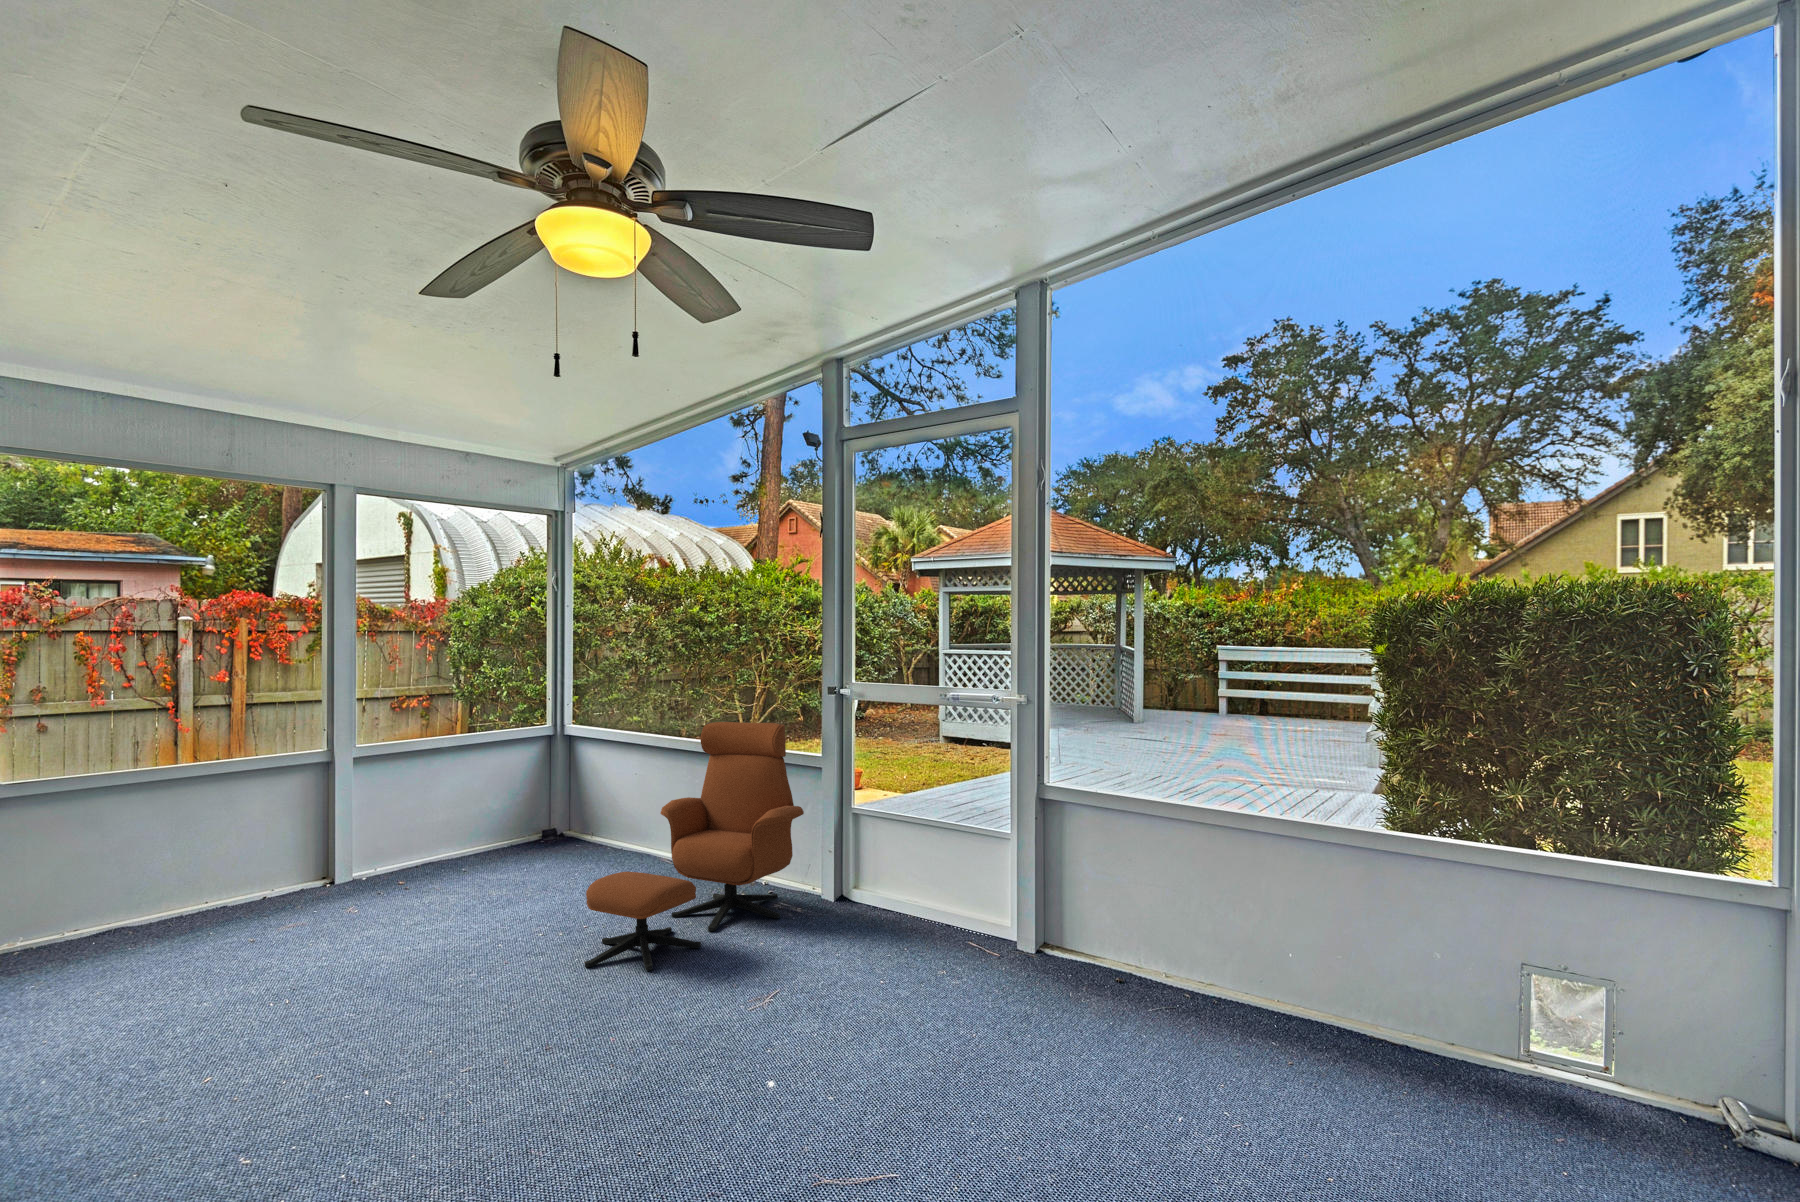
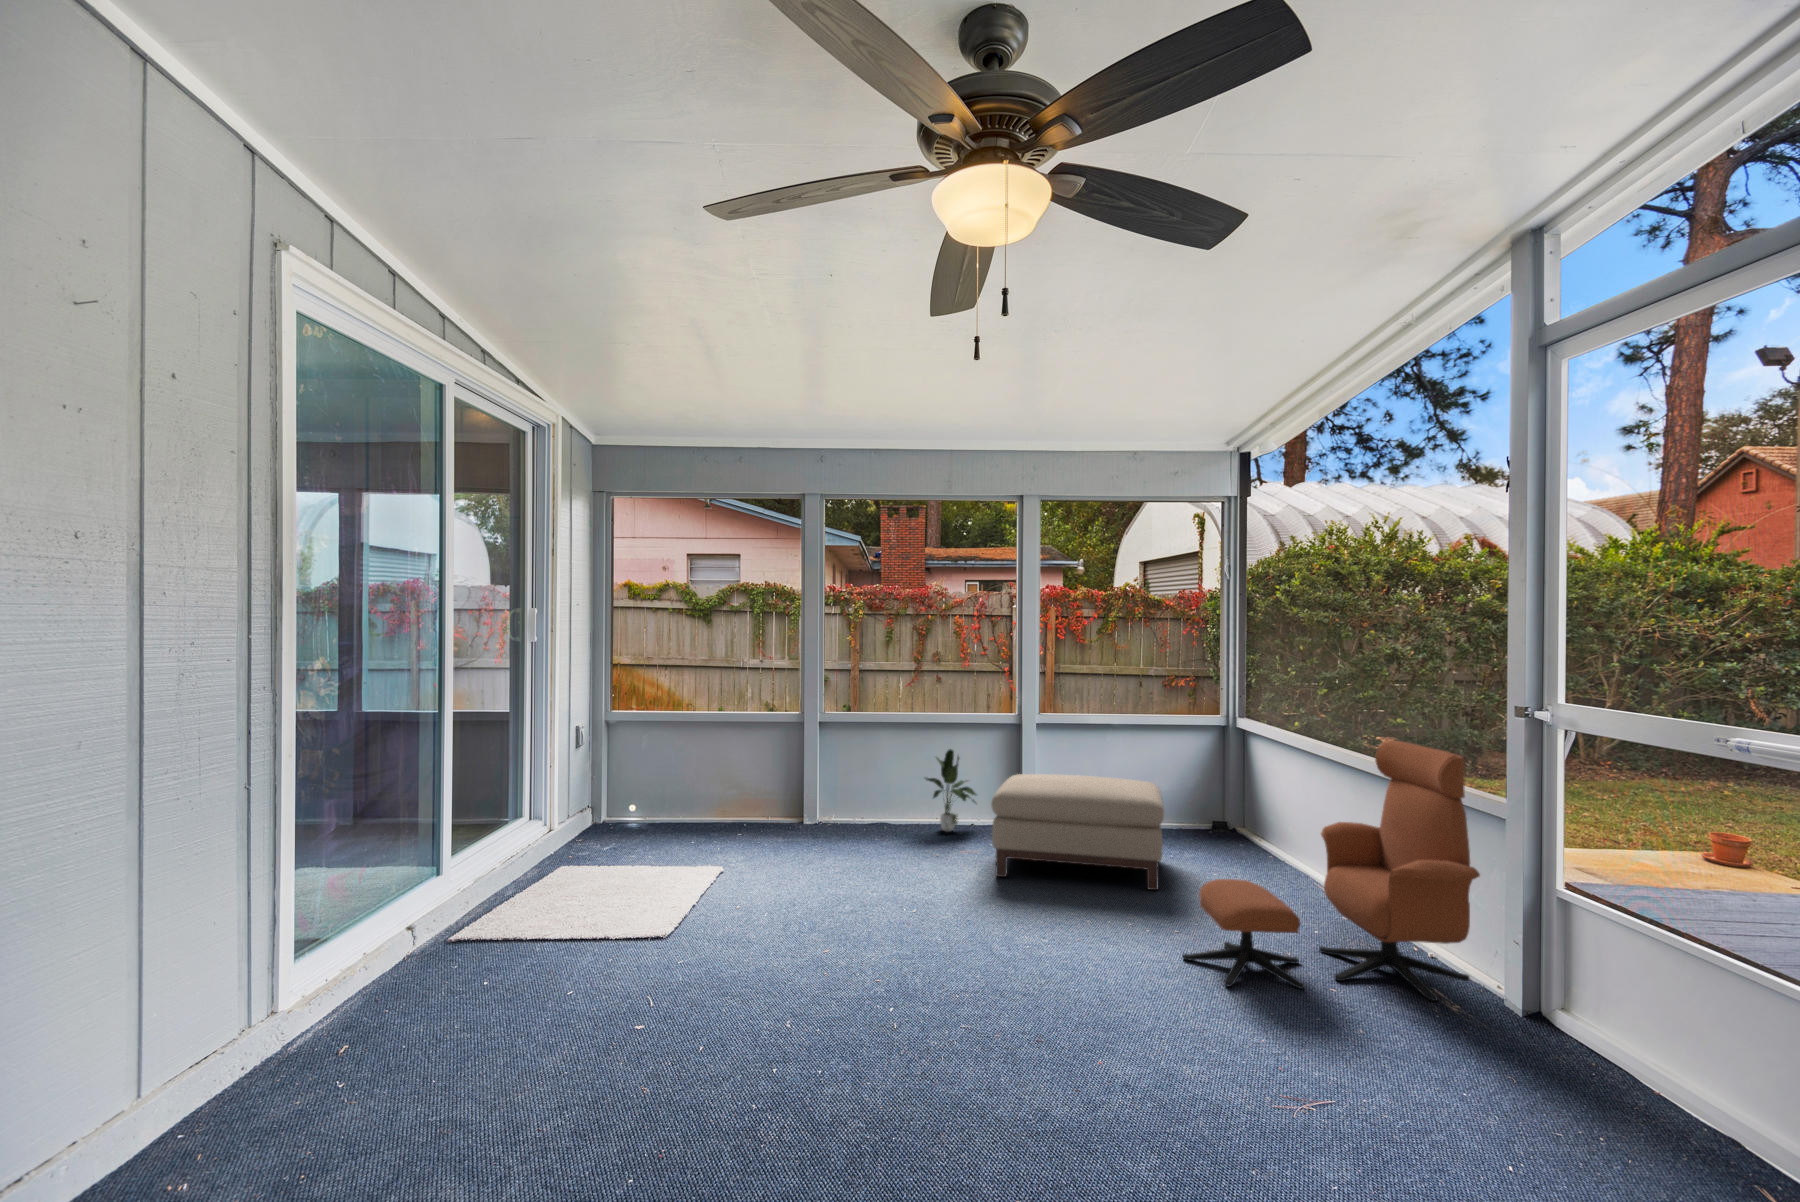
ottoman: none [220,812,484,980] -> present [991,774,1164,890]
potted plant: none [34,833,142,961] -> present [925,749,976,831]

